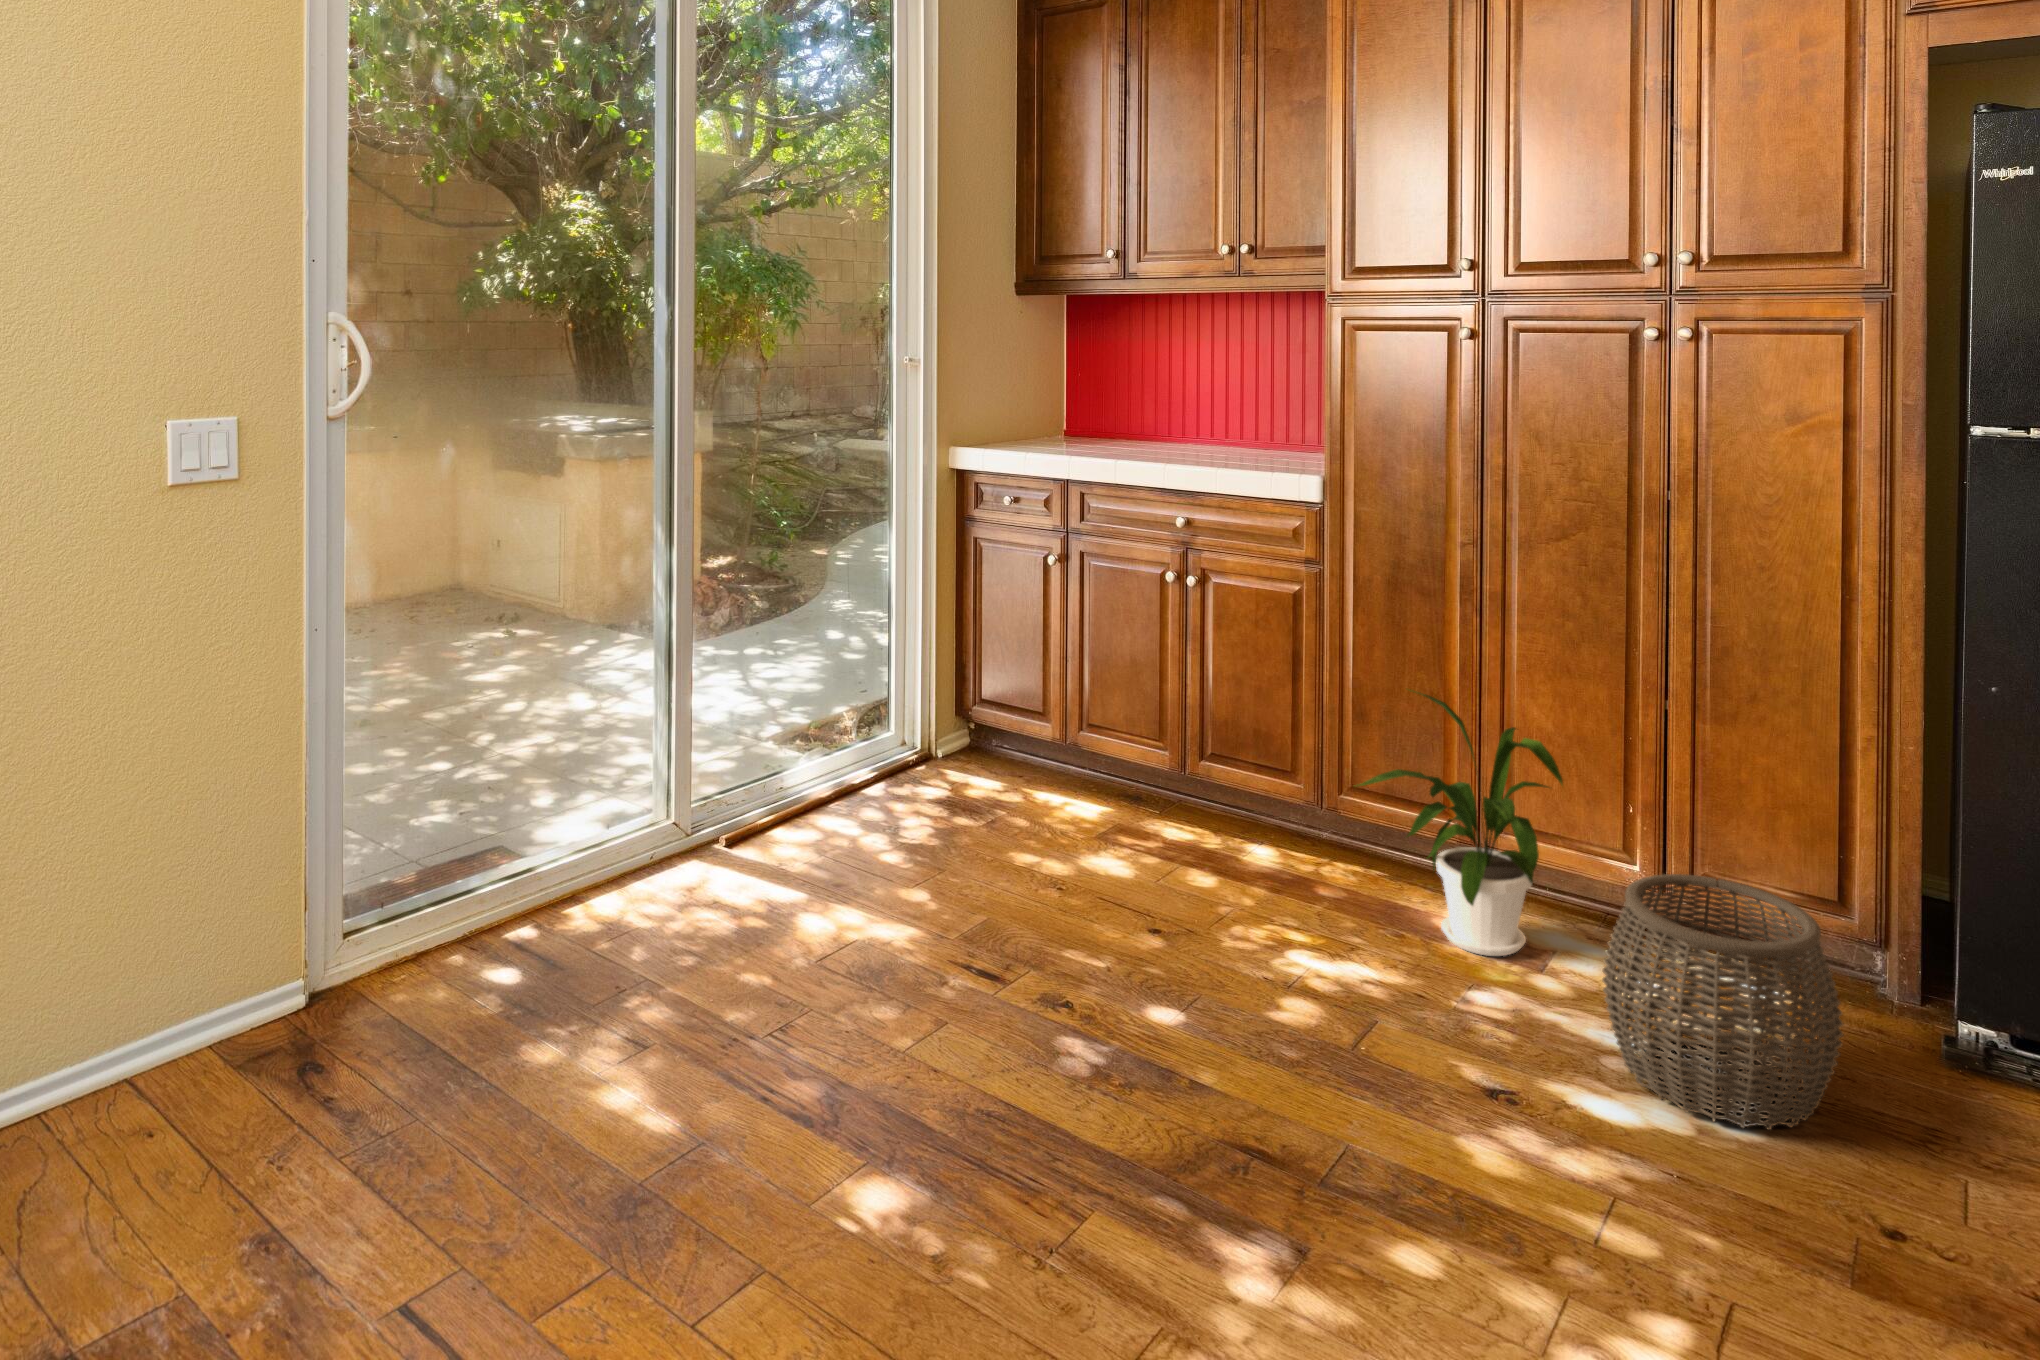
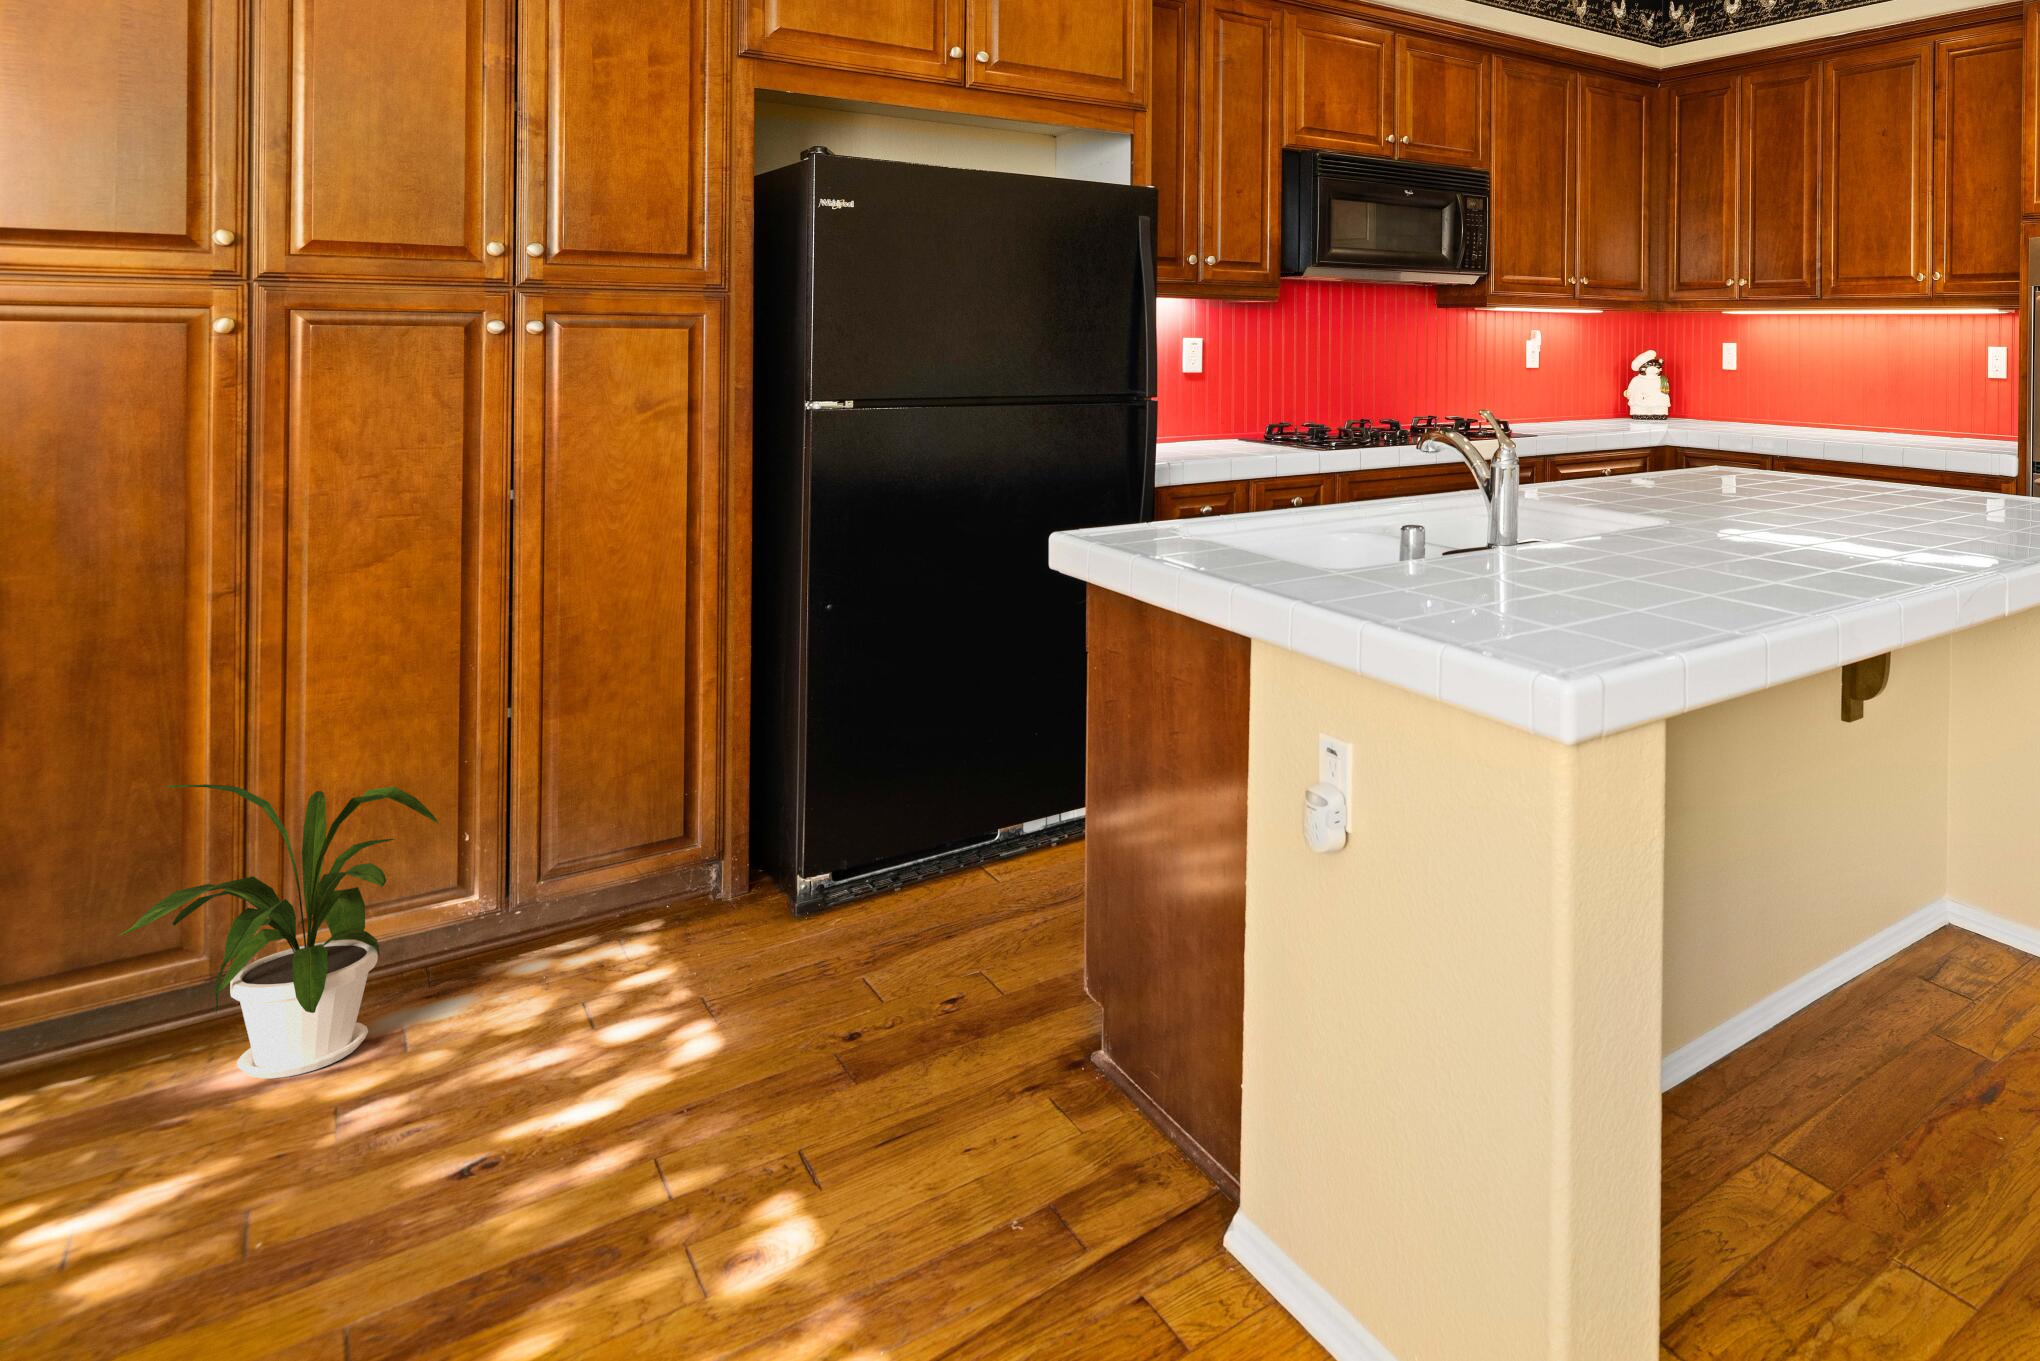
woven basket: present [1602,874,1843,1130] -> none [536,837,770,1071]

